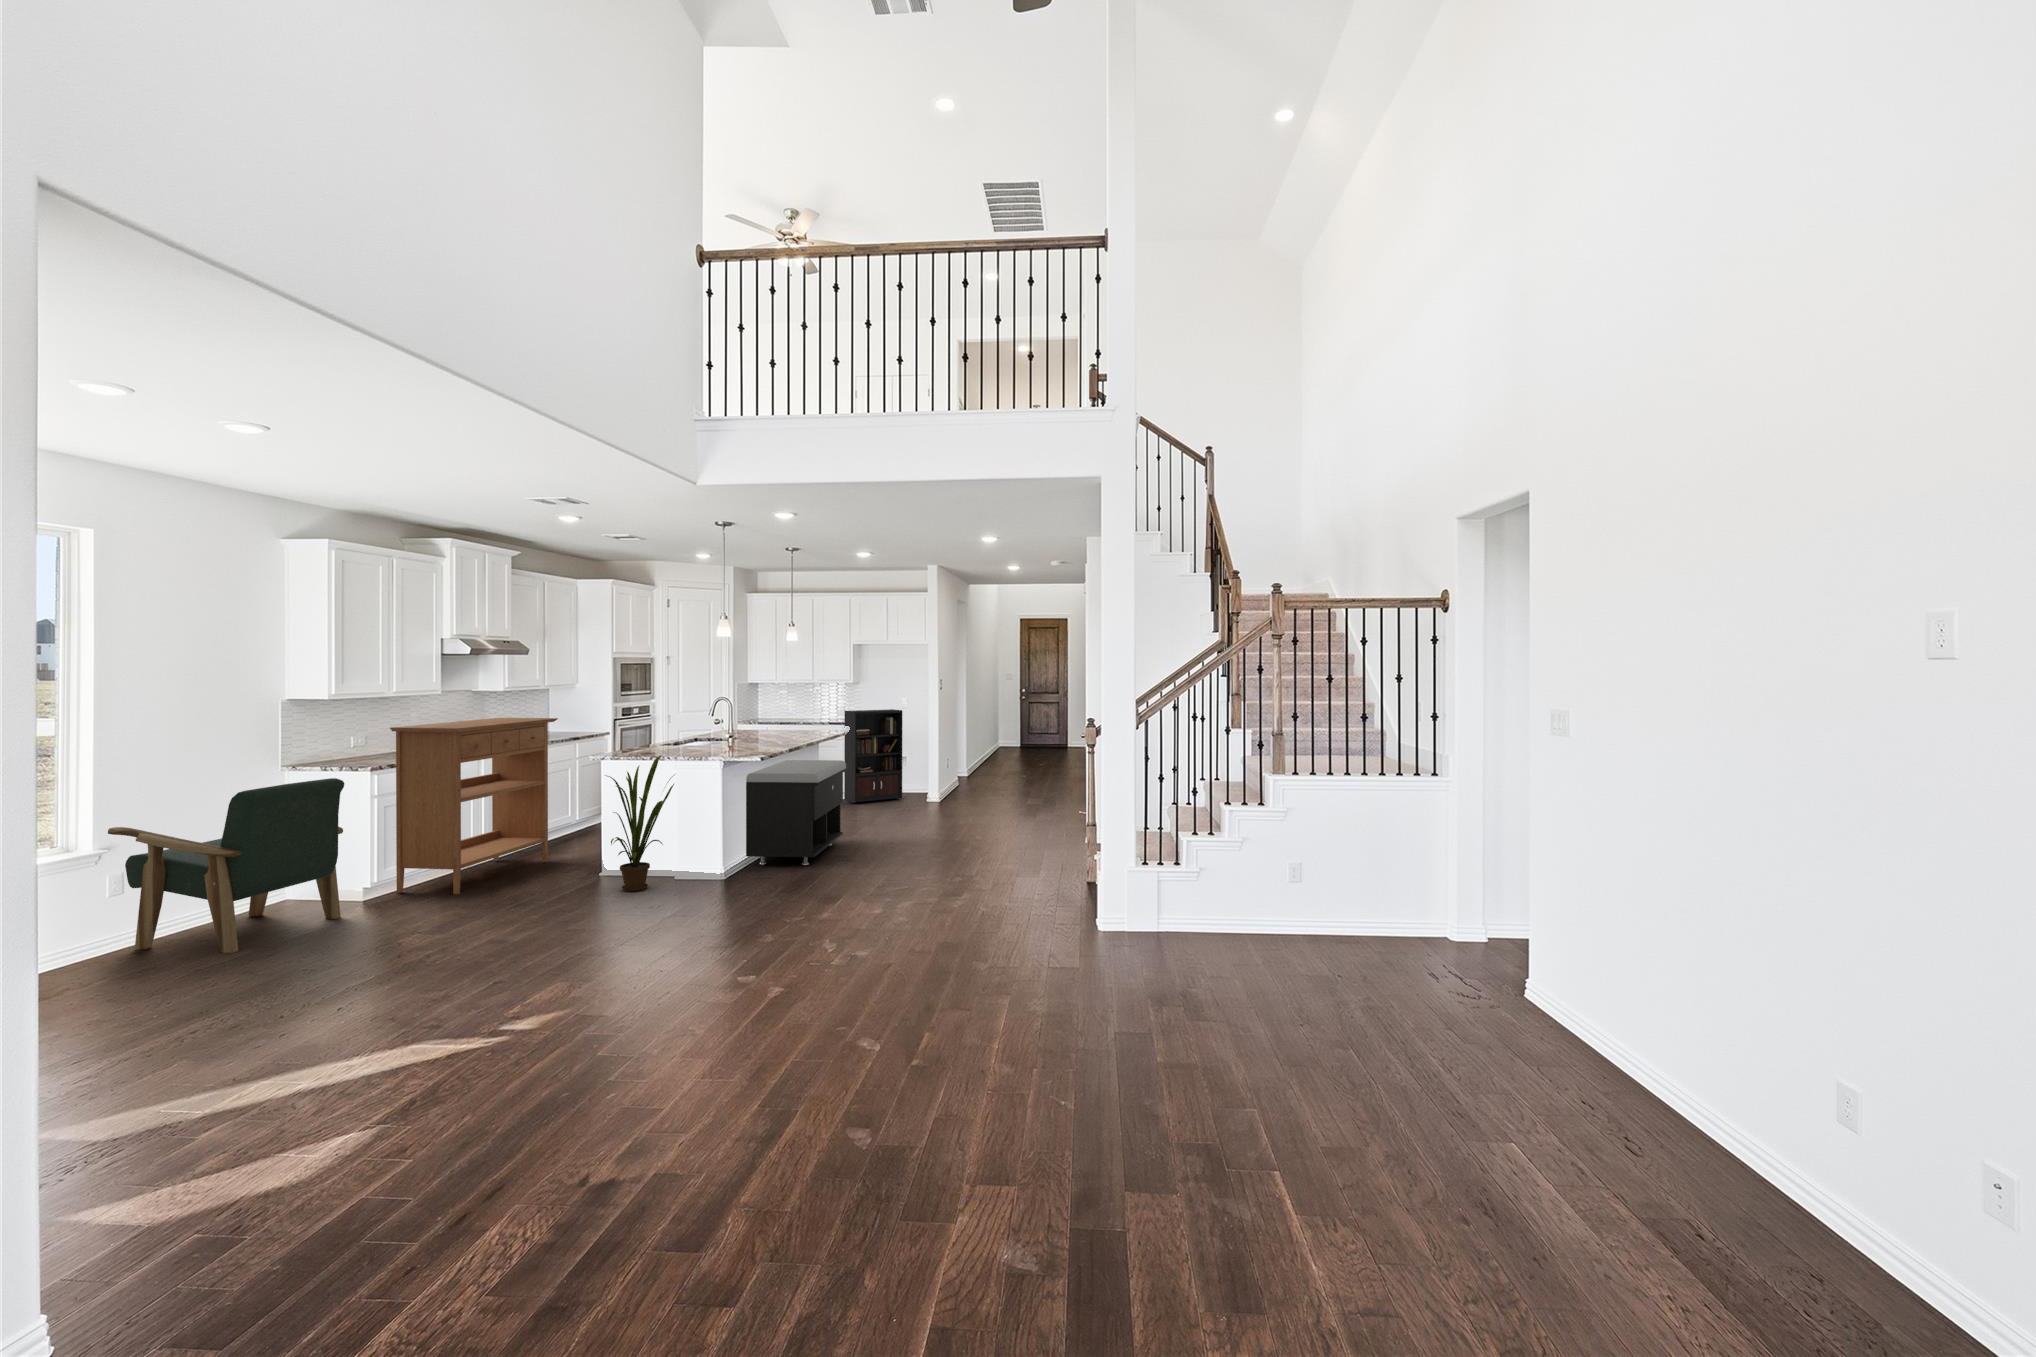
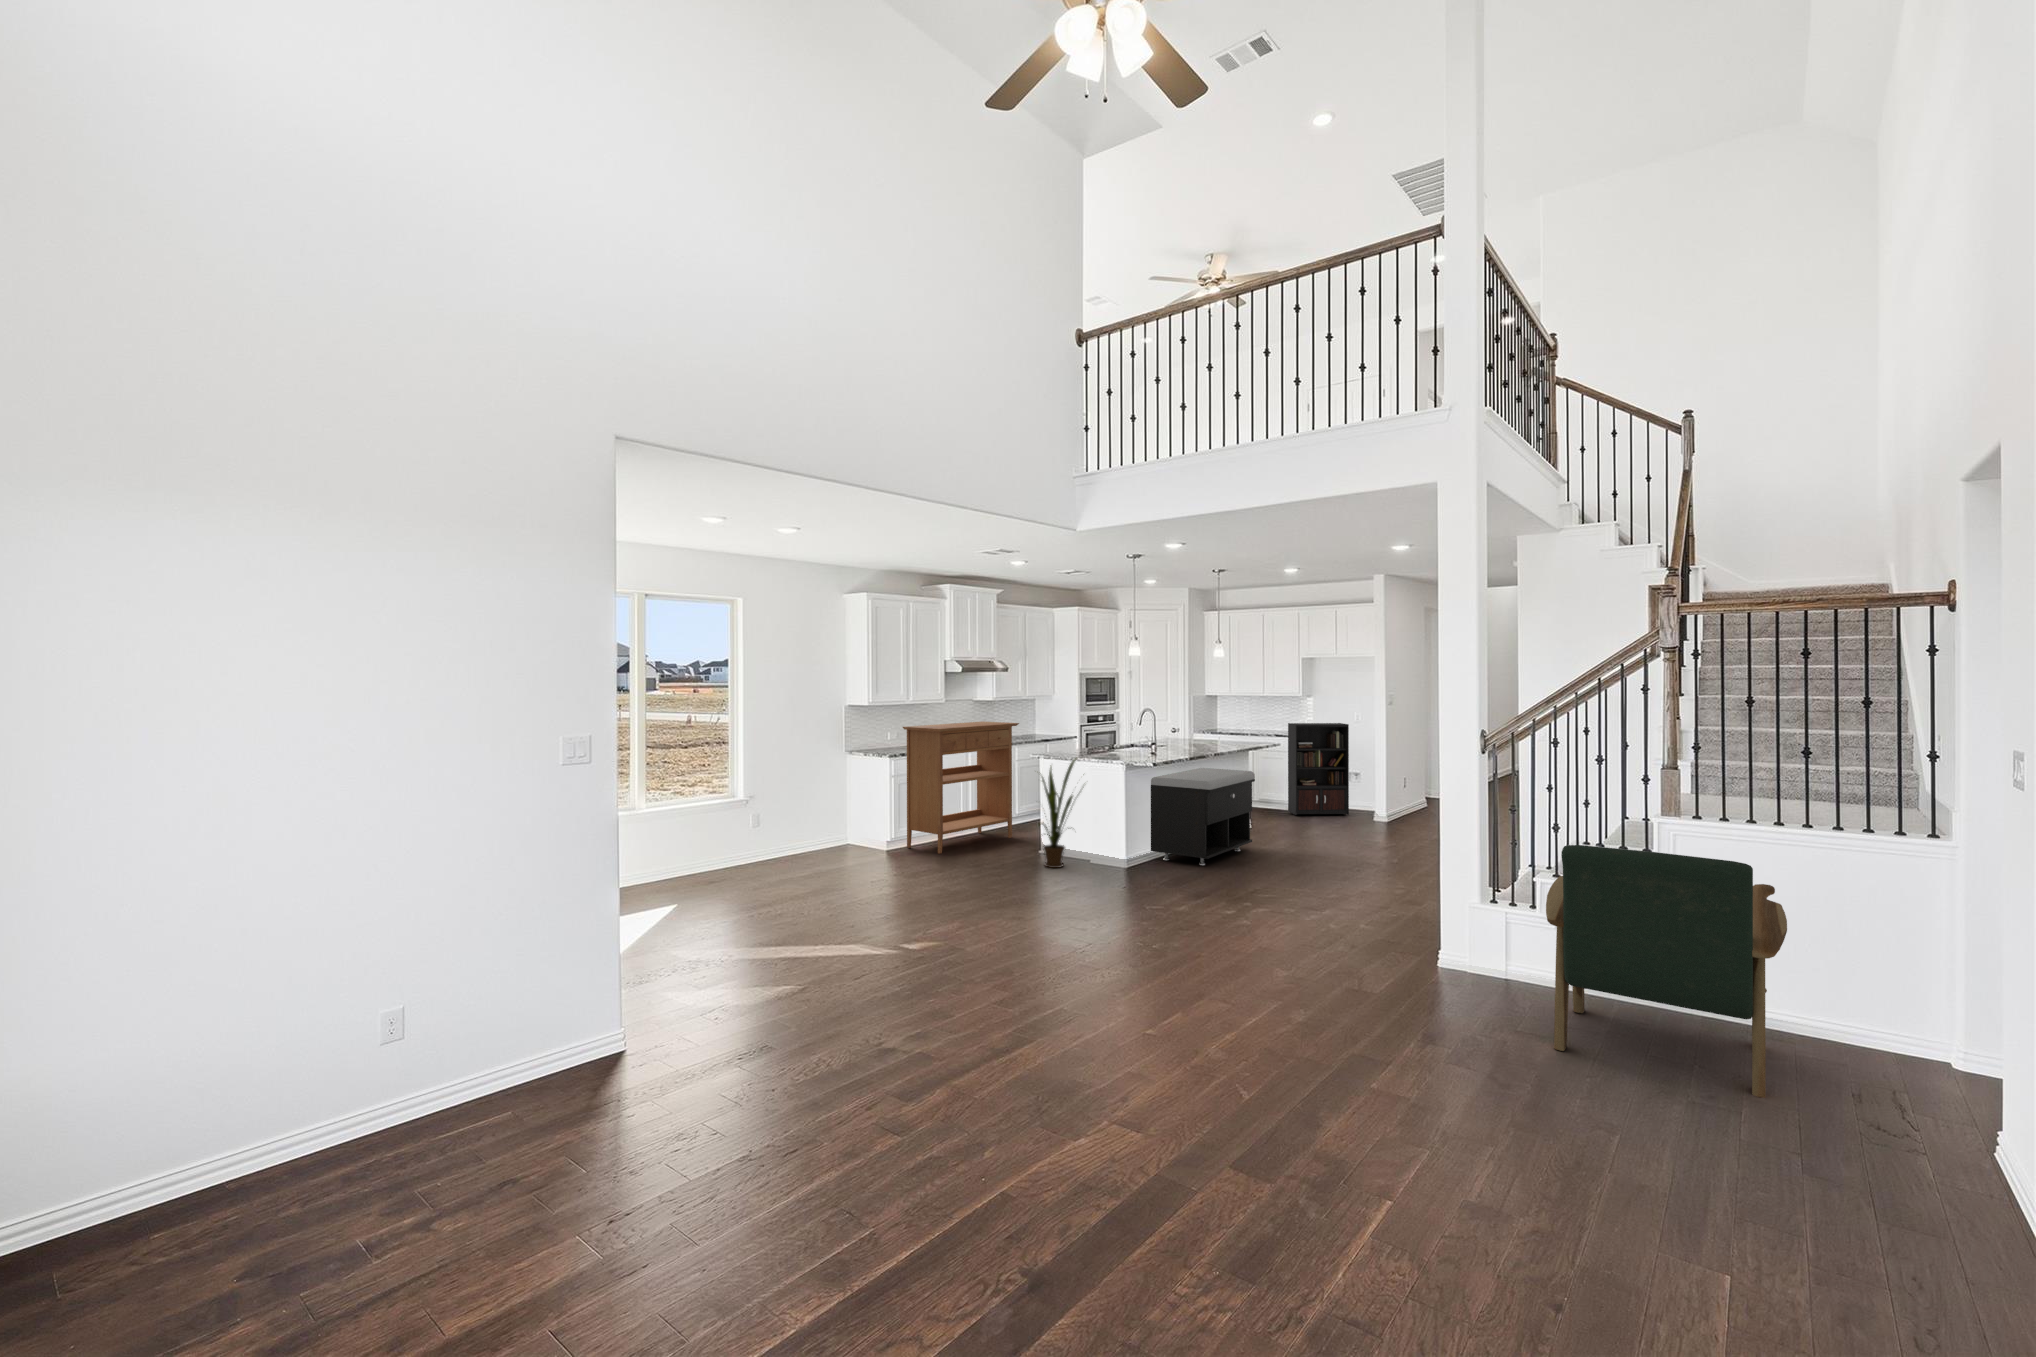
armchair: present [108,778,344,953] -> present [1546,845,1787,1098]

